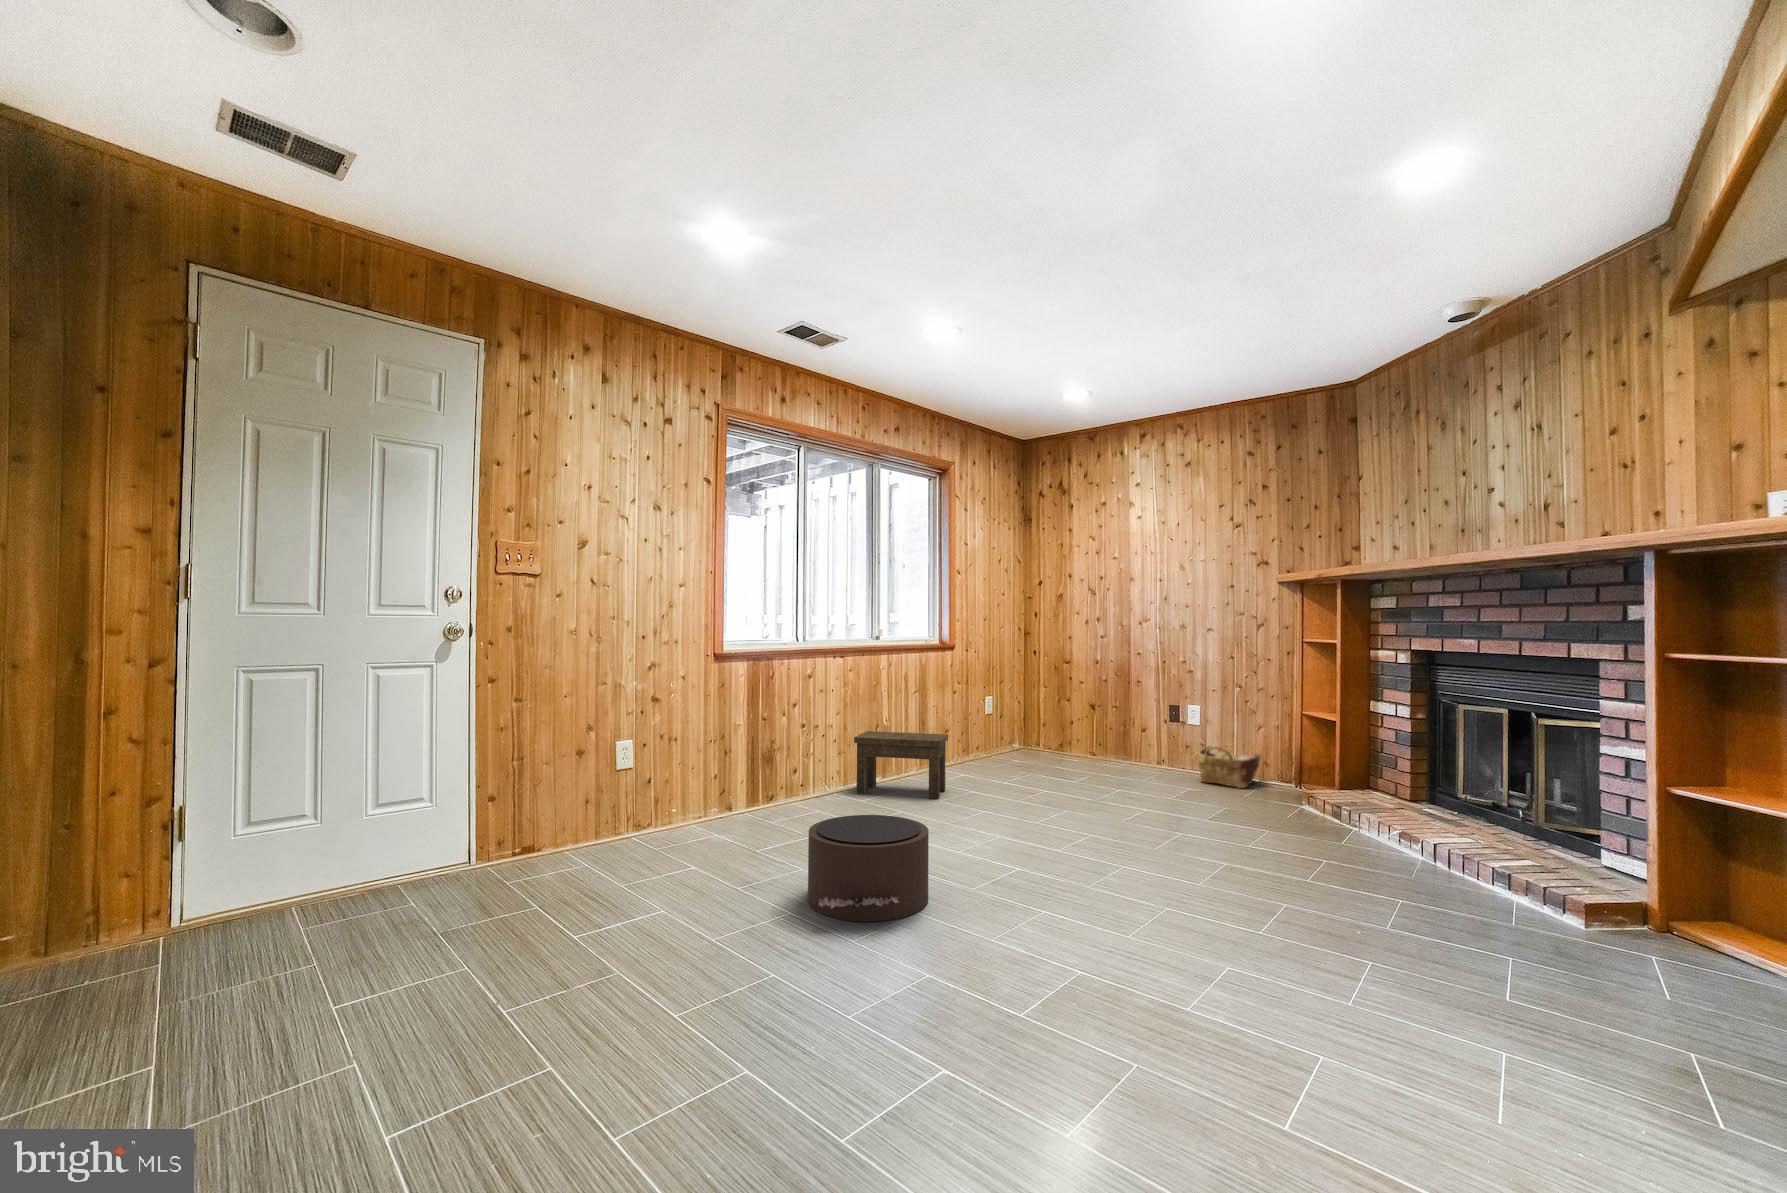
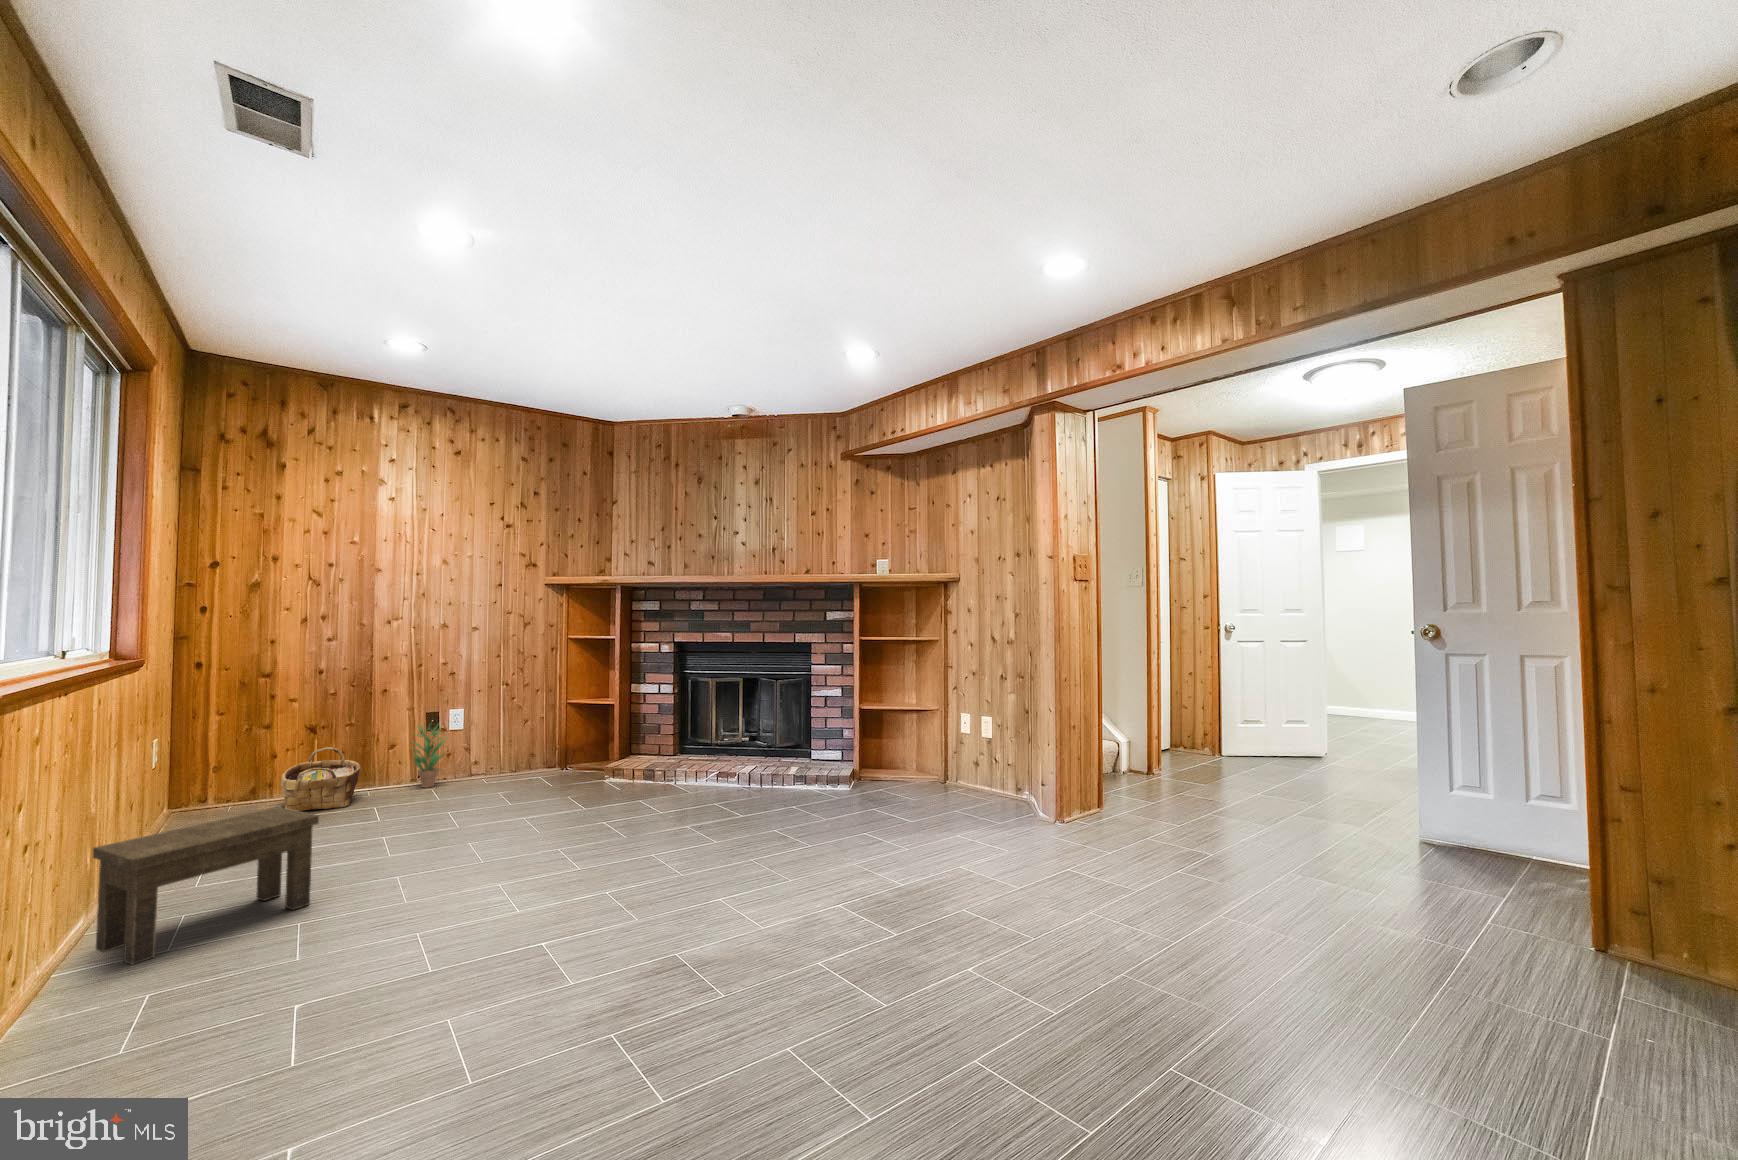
potted plant: none [1143,710,1176,770] -> present [413,725,445,788]
woven basket: present [1198,746,1261,788] -> present [281,747,361,811]
pouf: present [808,815,929,922] -> none [537,880,753,1042]

